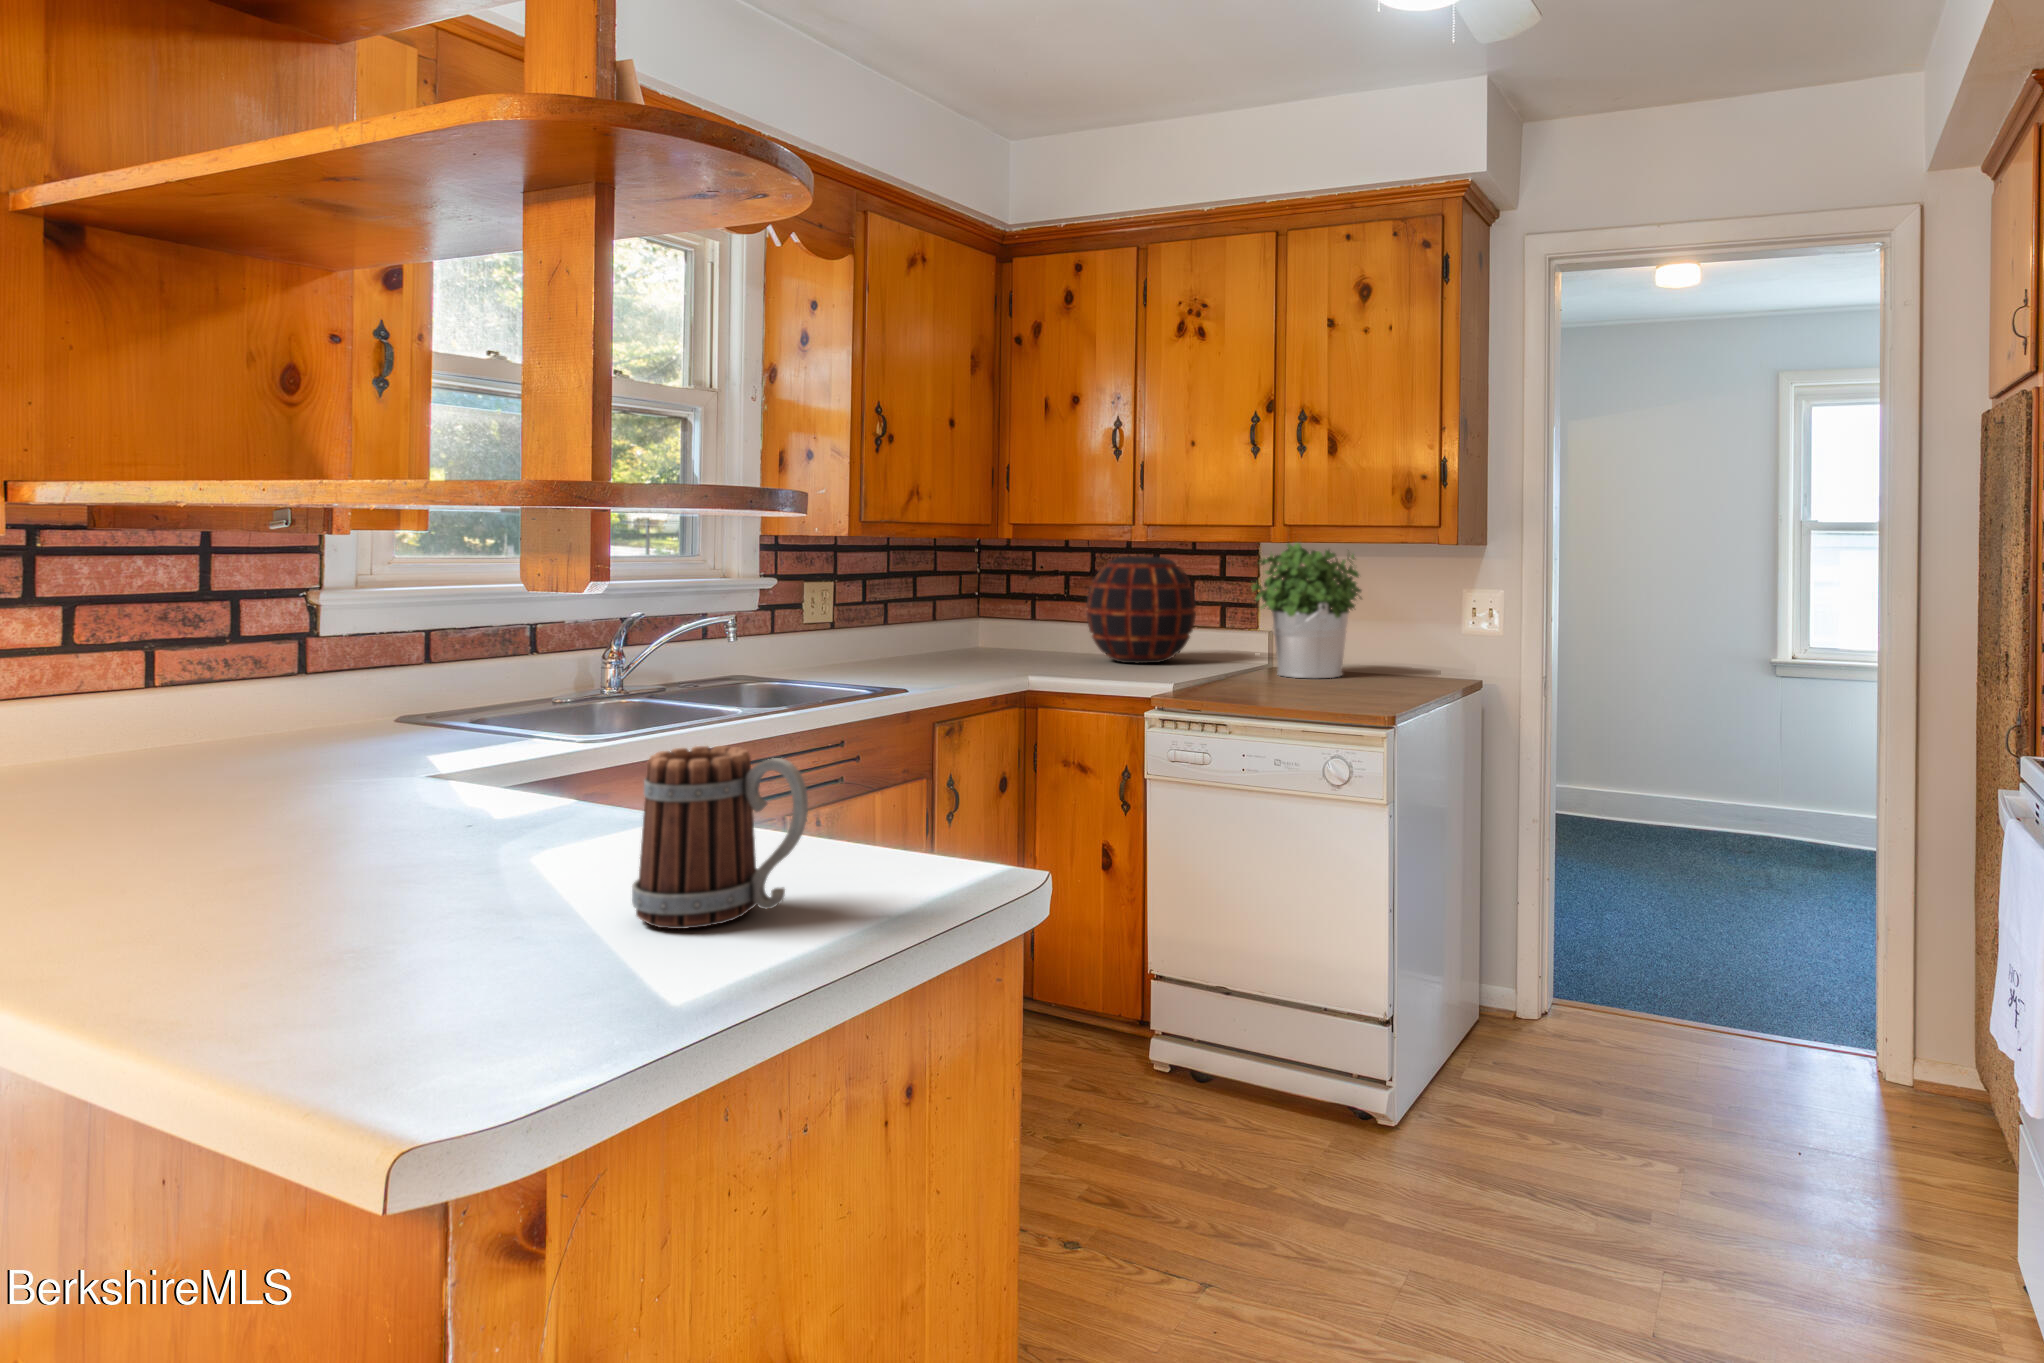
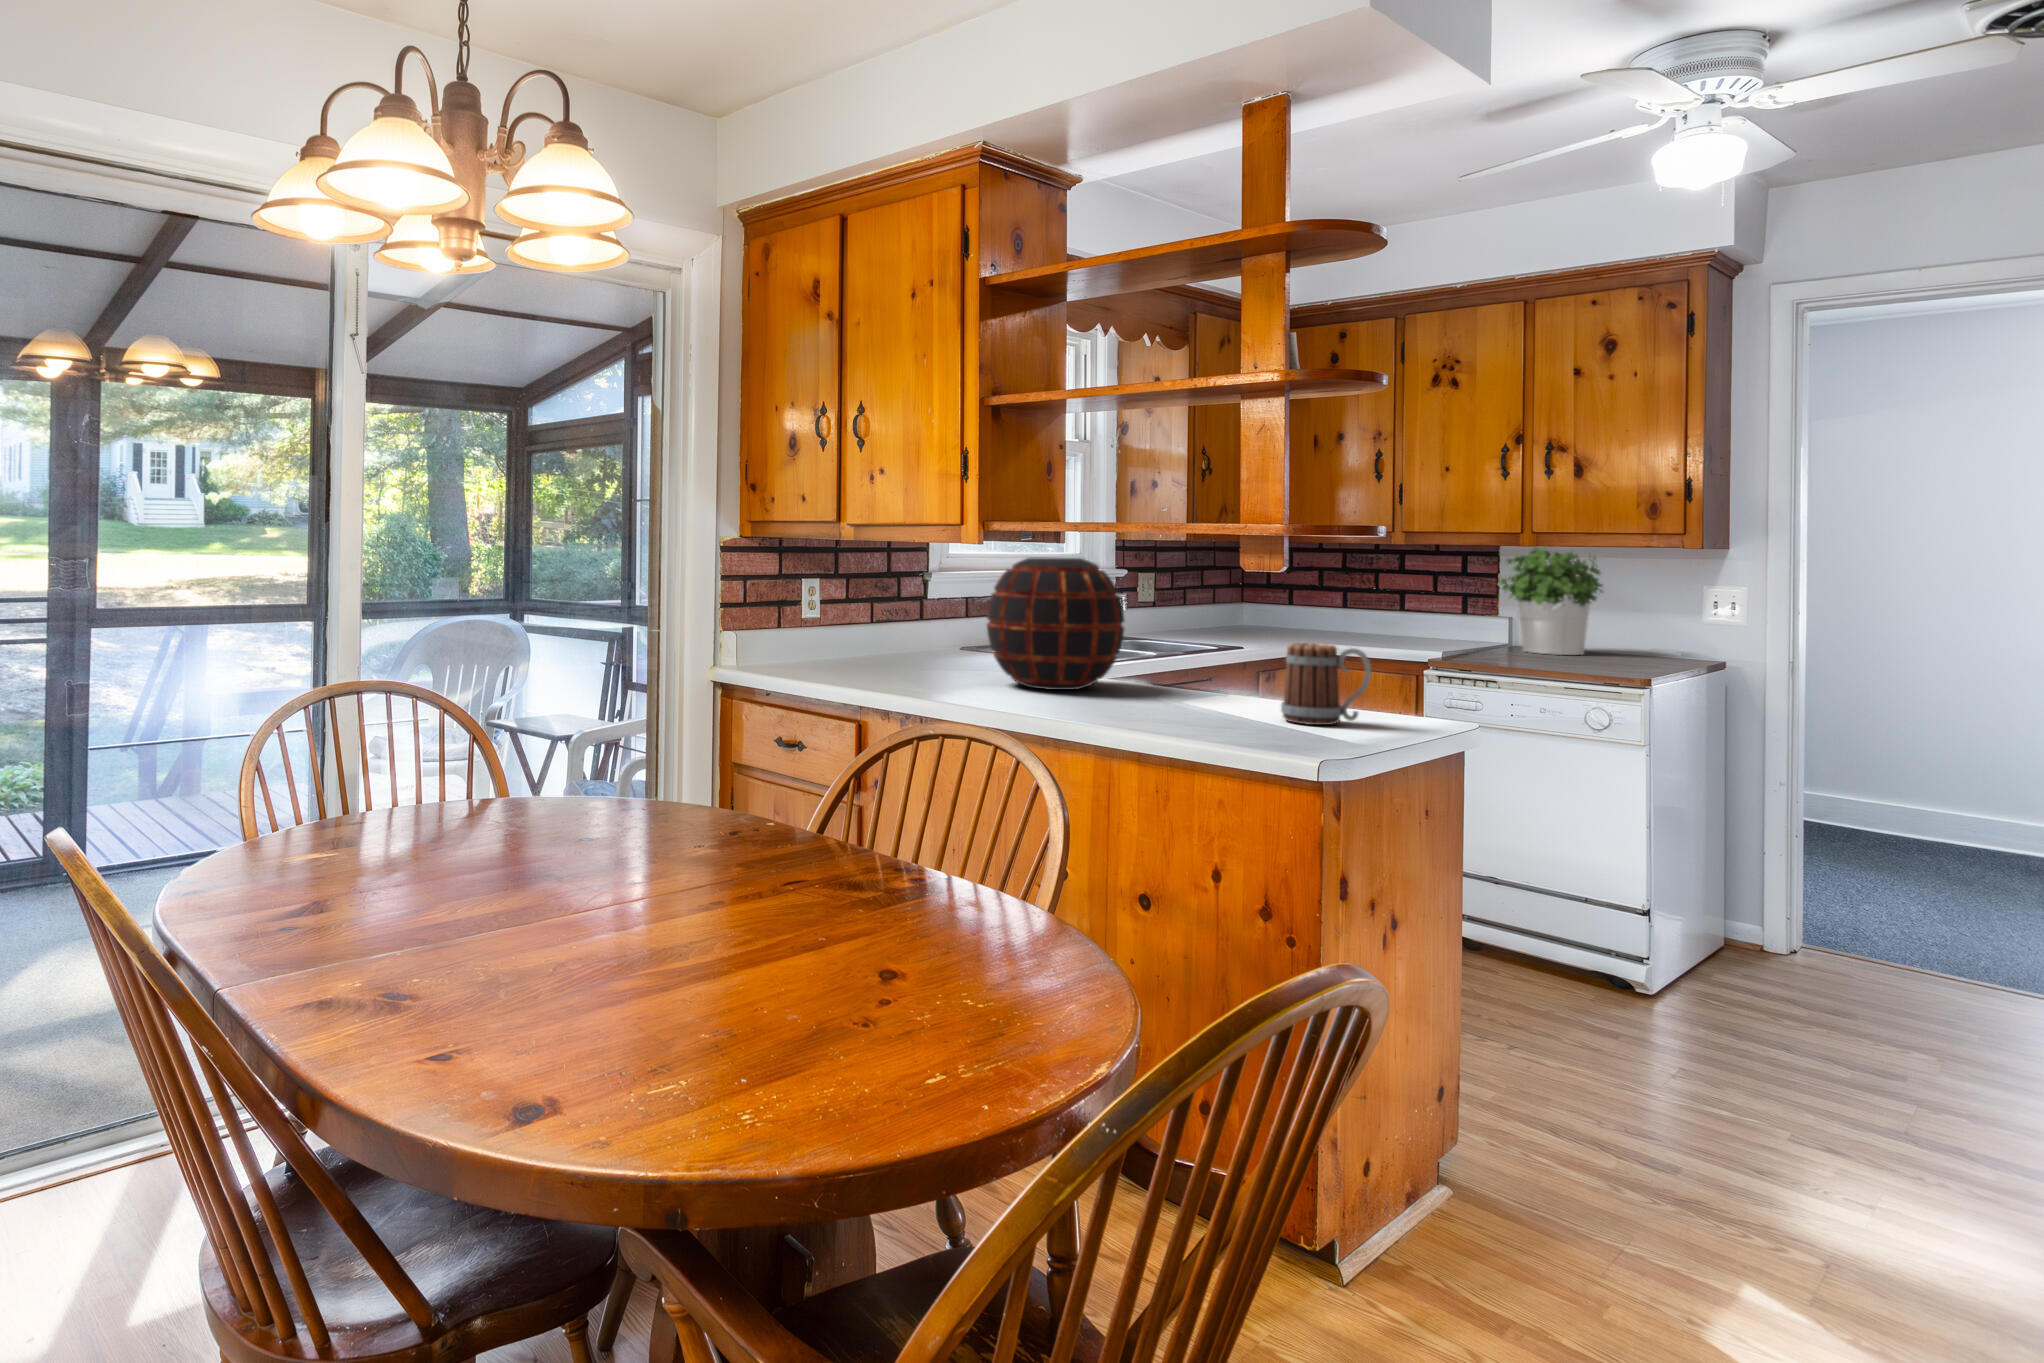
decorative vase: present [1086,556,1196,663] -> present [987,558,1124,690]

